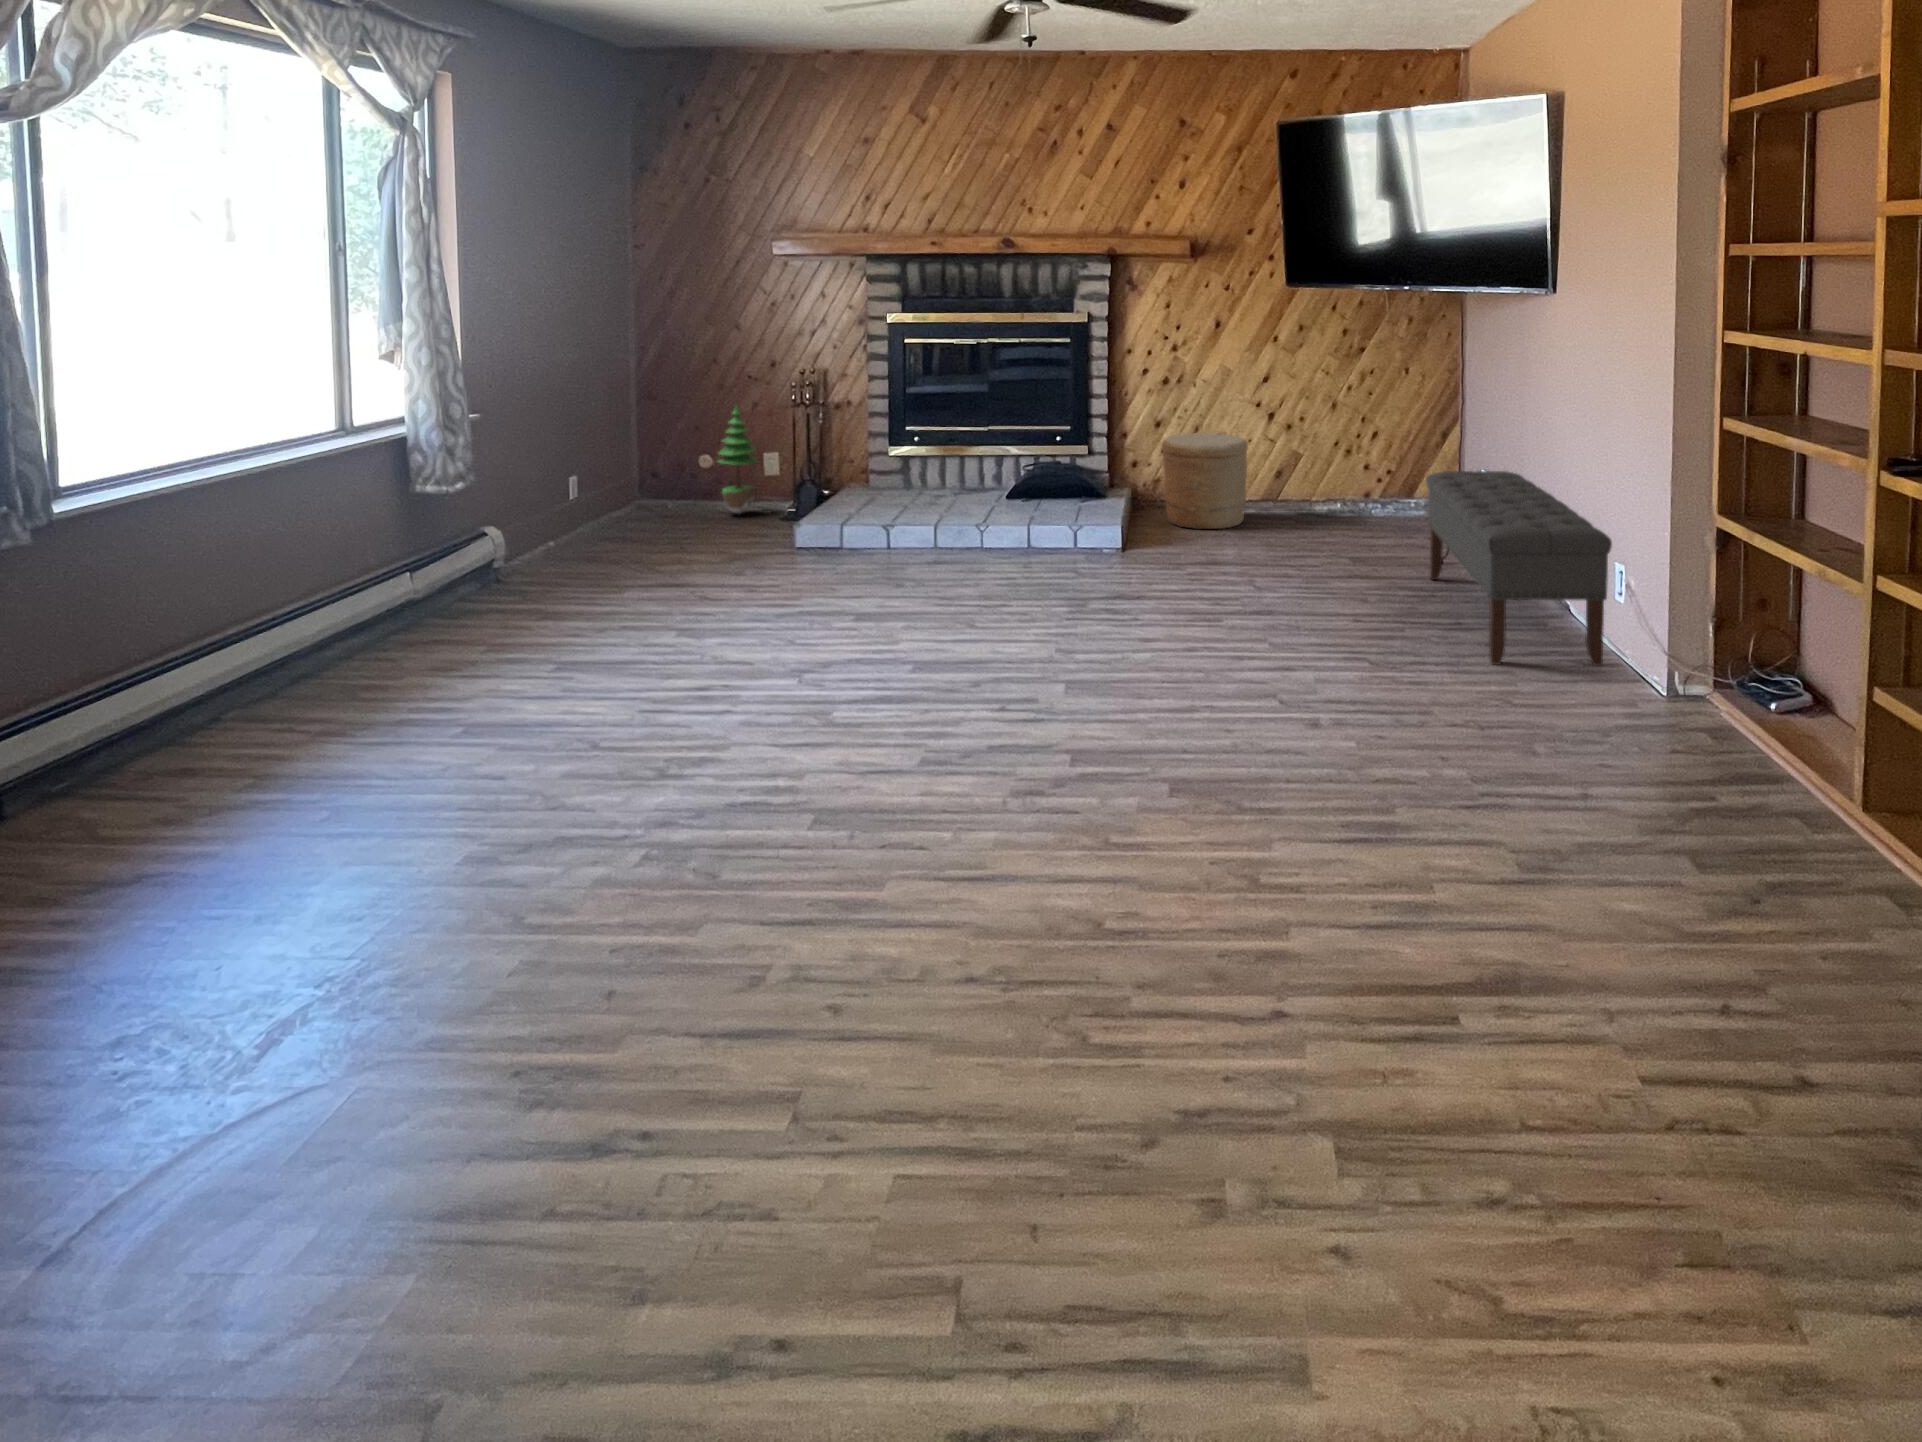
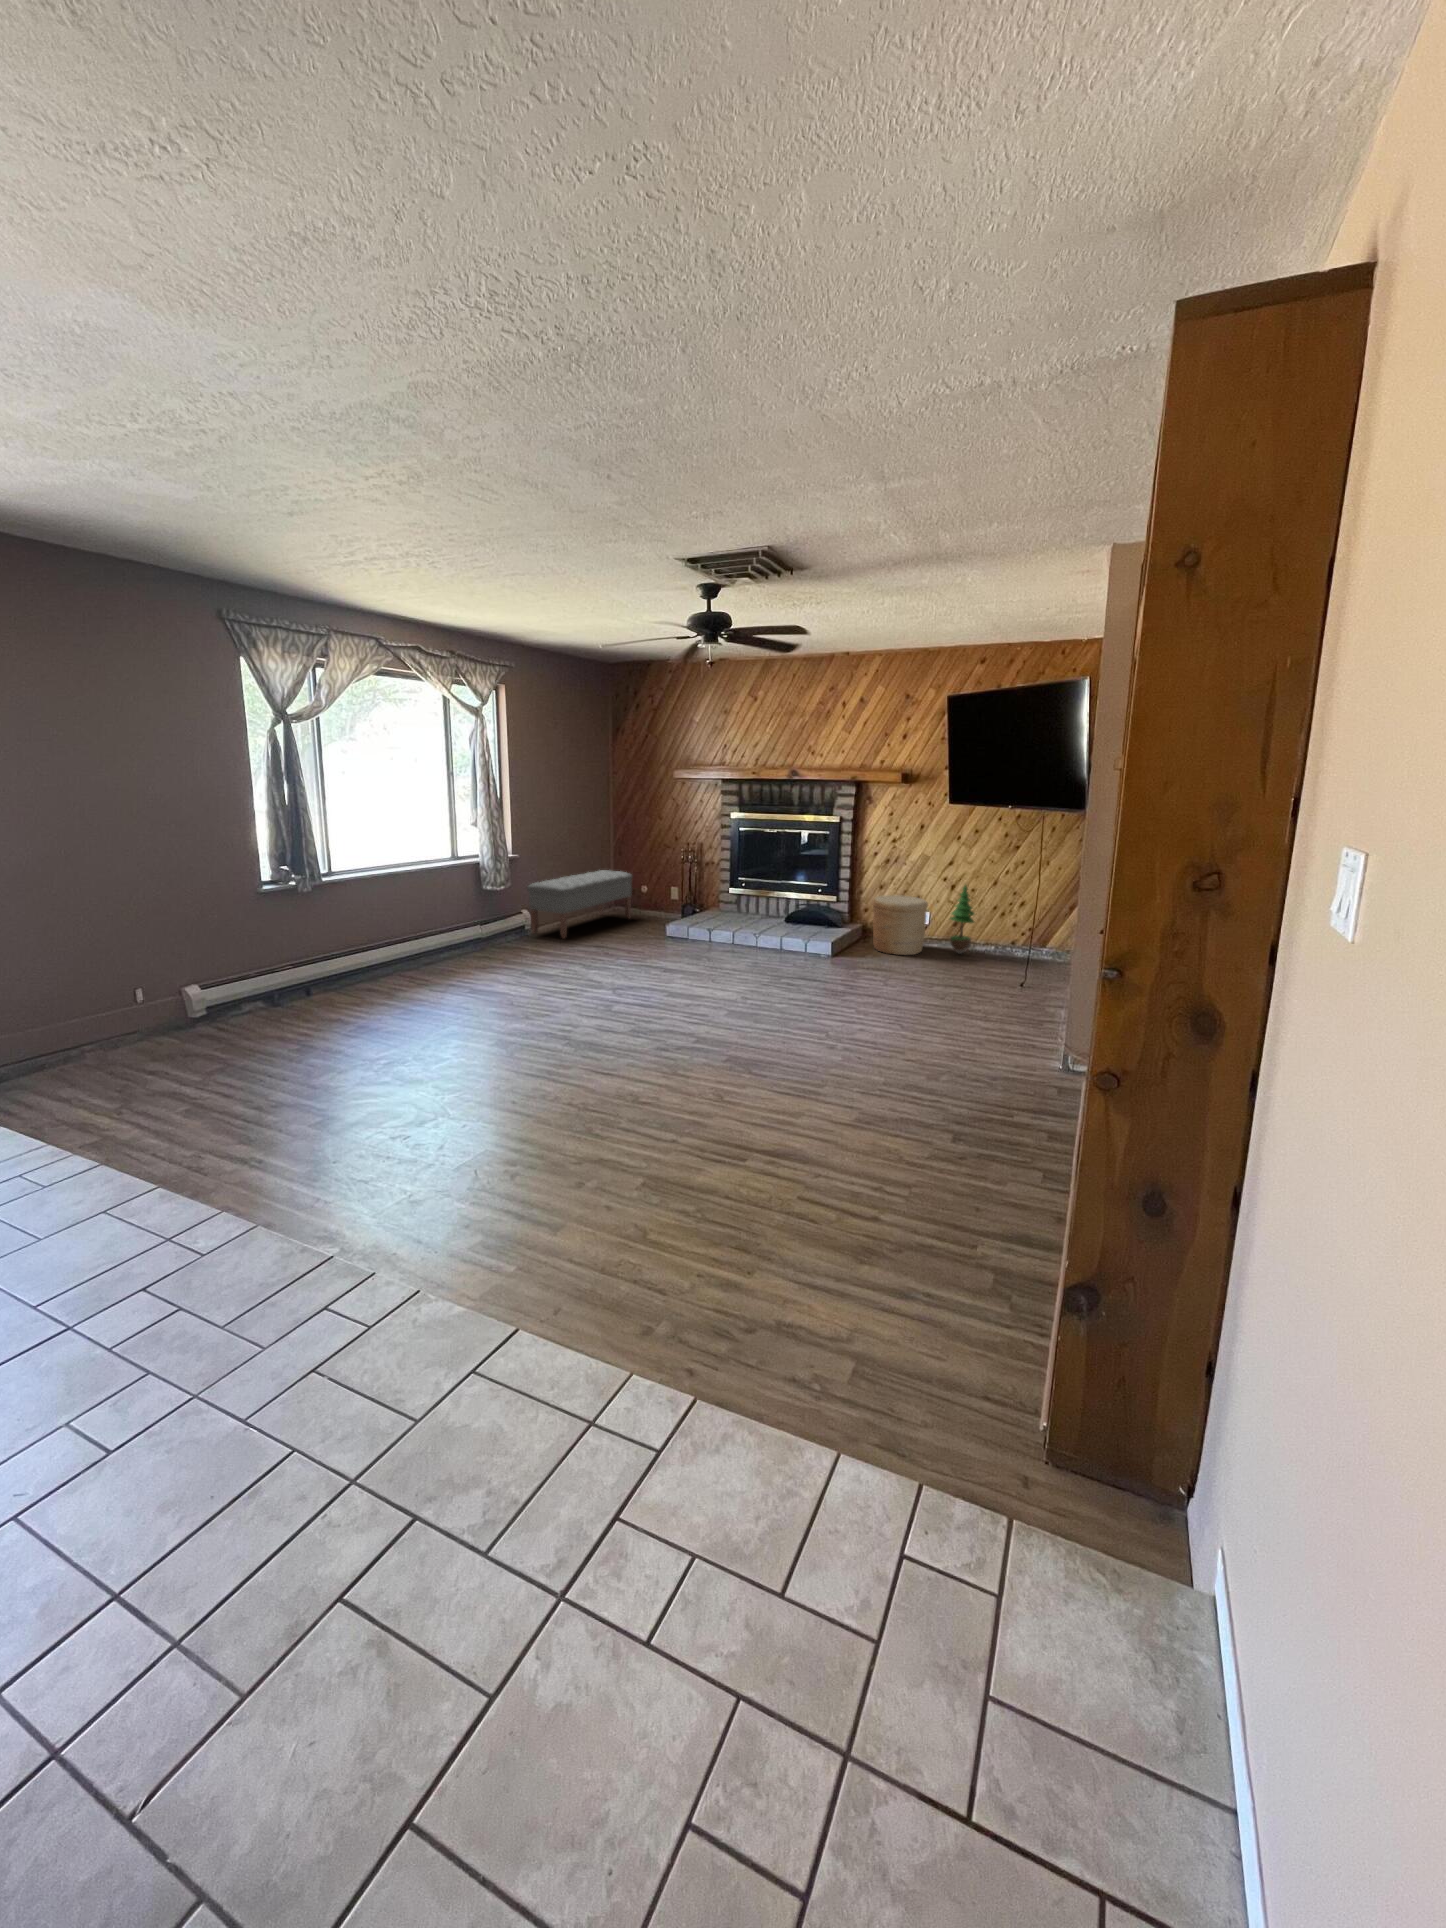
potted tree: present [718,406,757,514] -> present [950,885,974,954]
bench: present [1426,471,1612,666] -> present [527,870,632,938]

